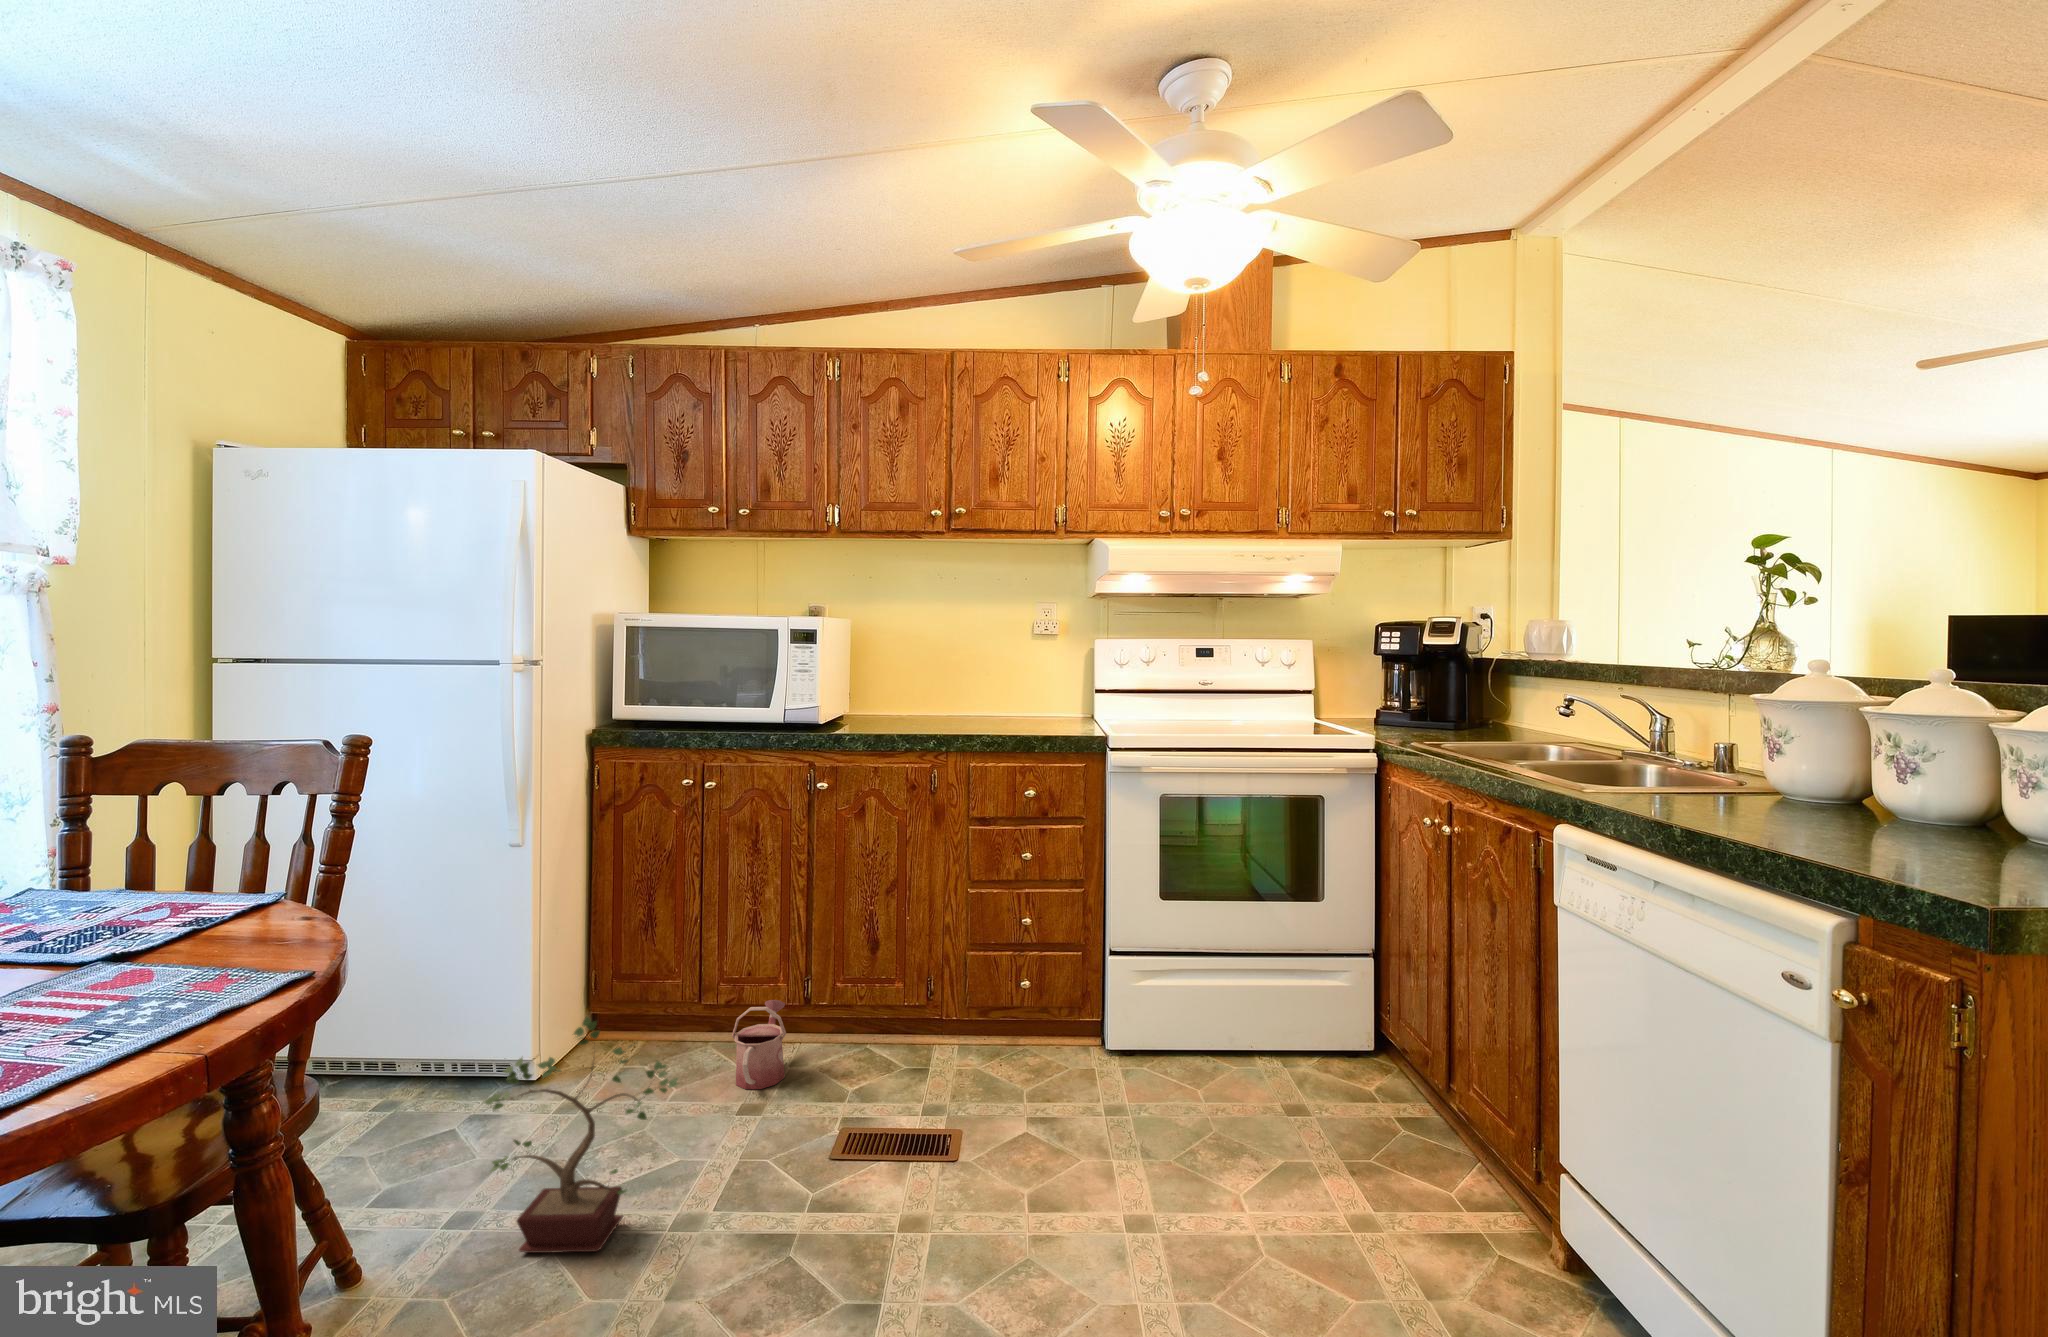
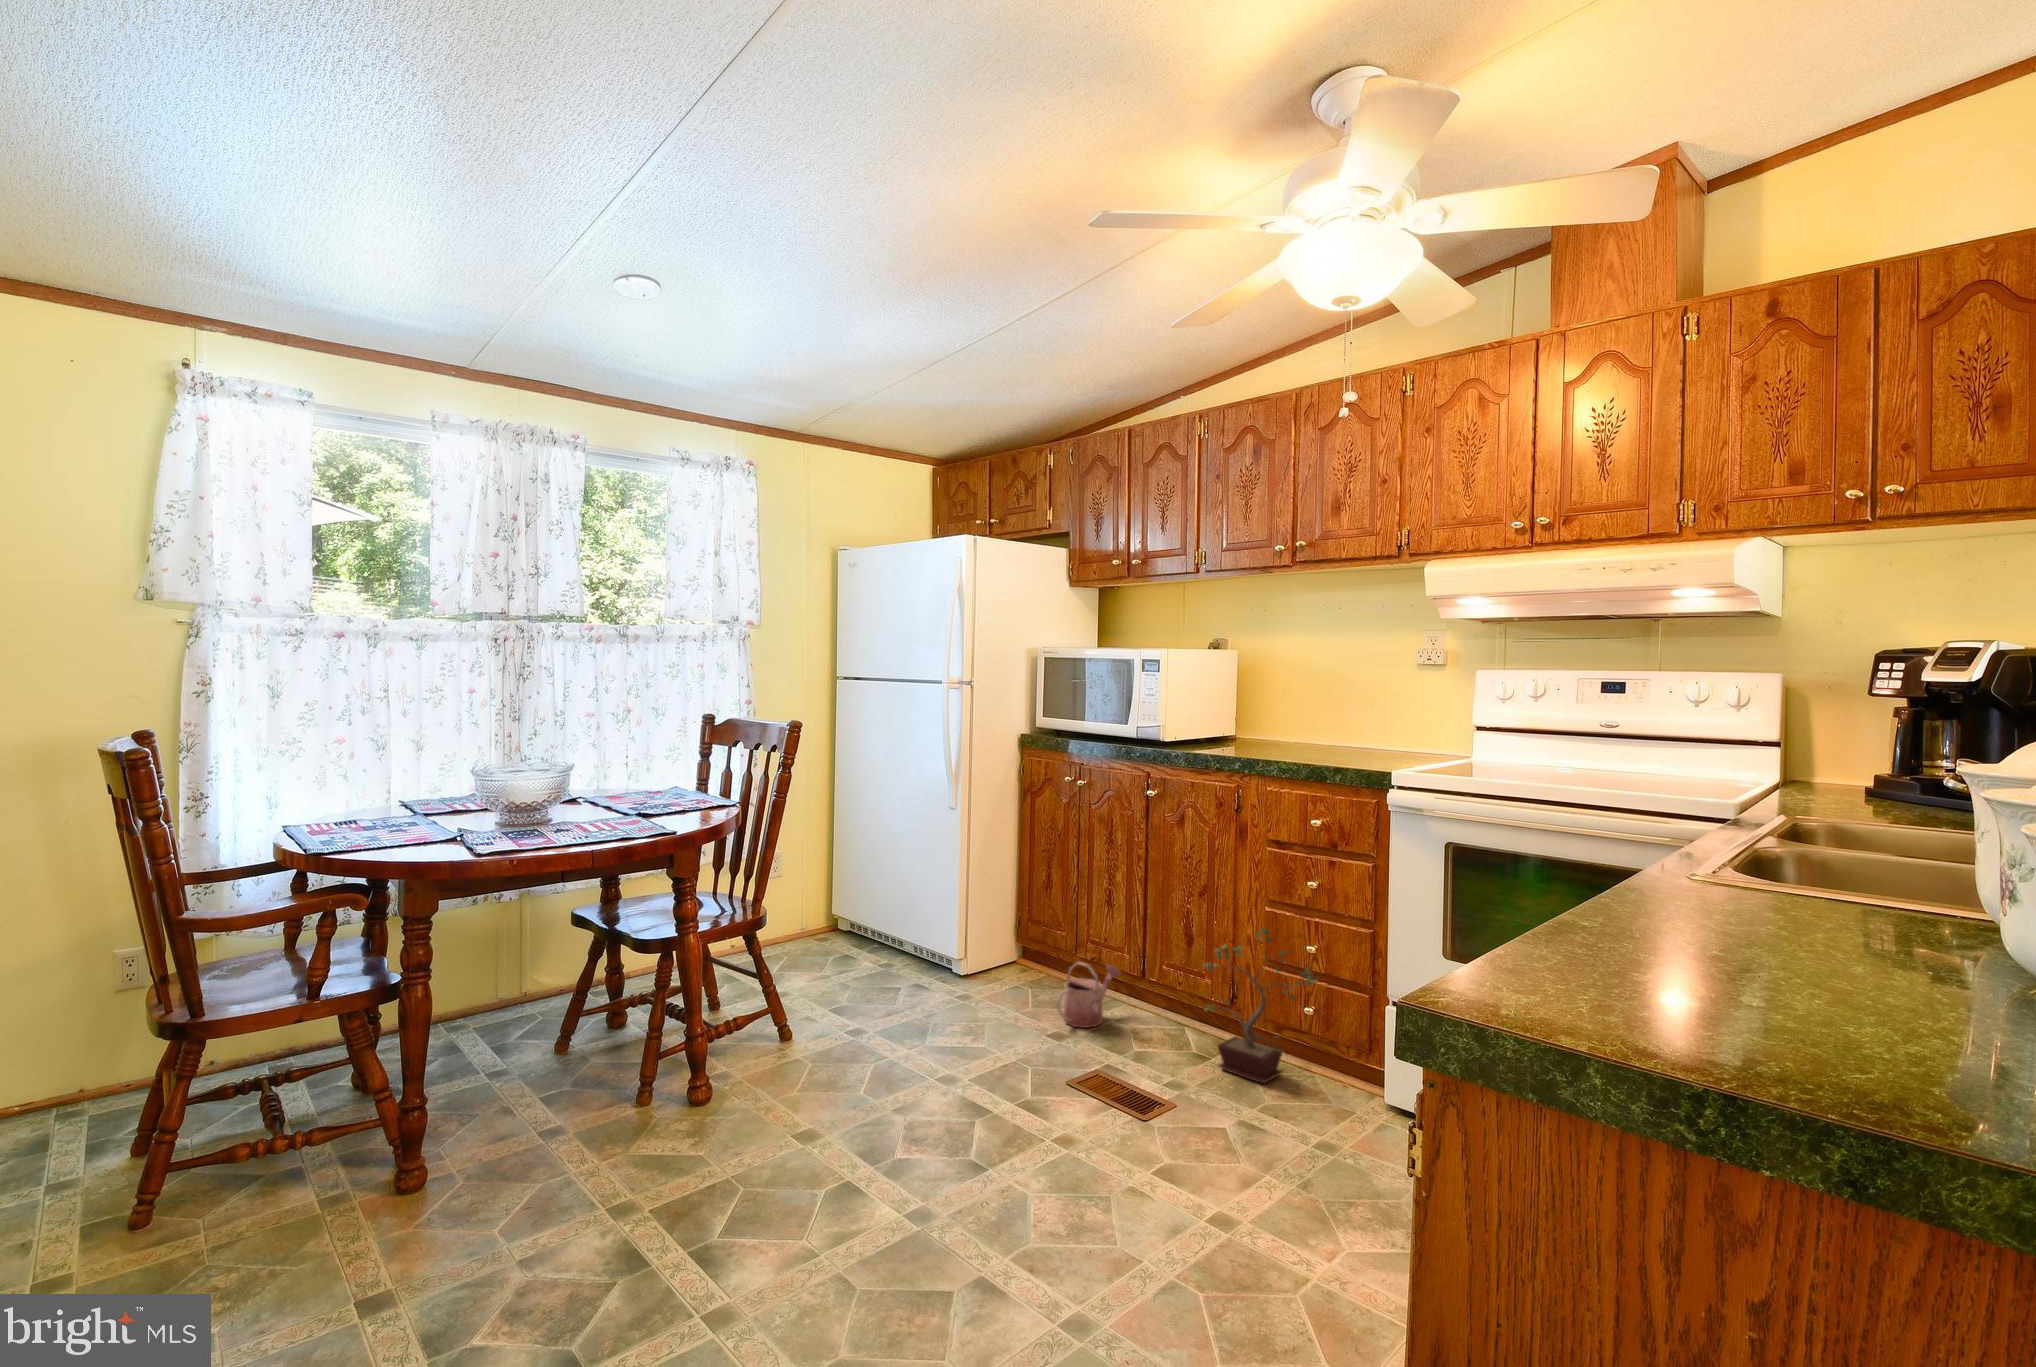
potted plant: present [484,1017,678,1253] -> present [1203,927,1316,1084]

